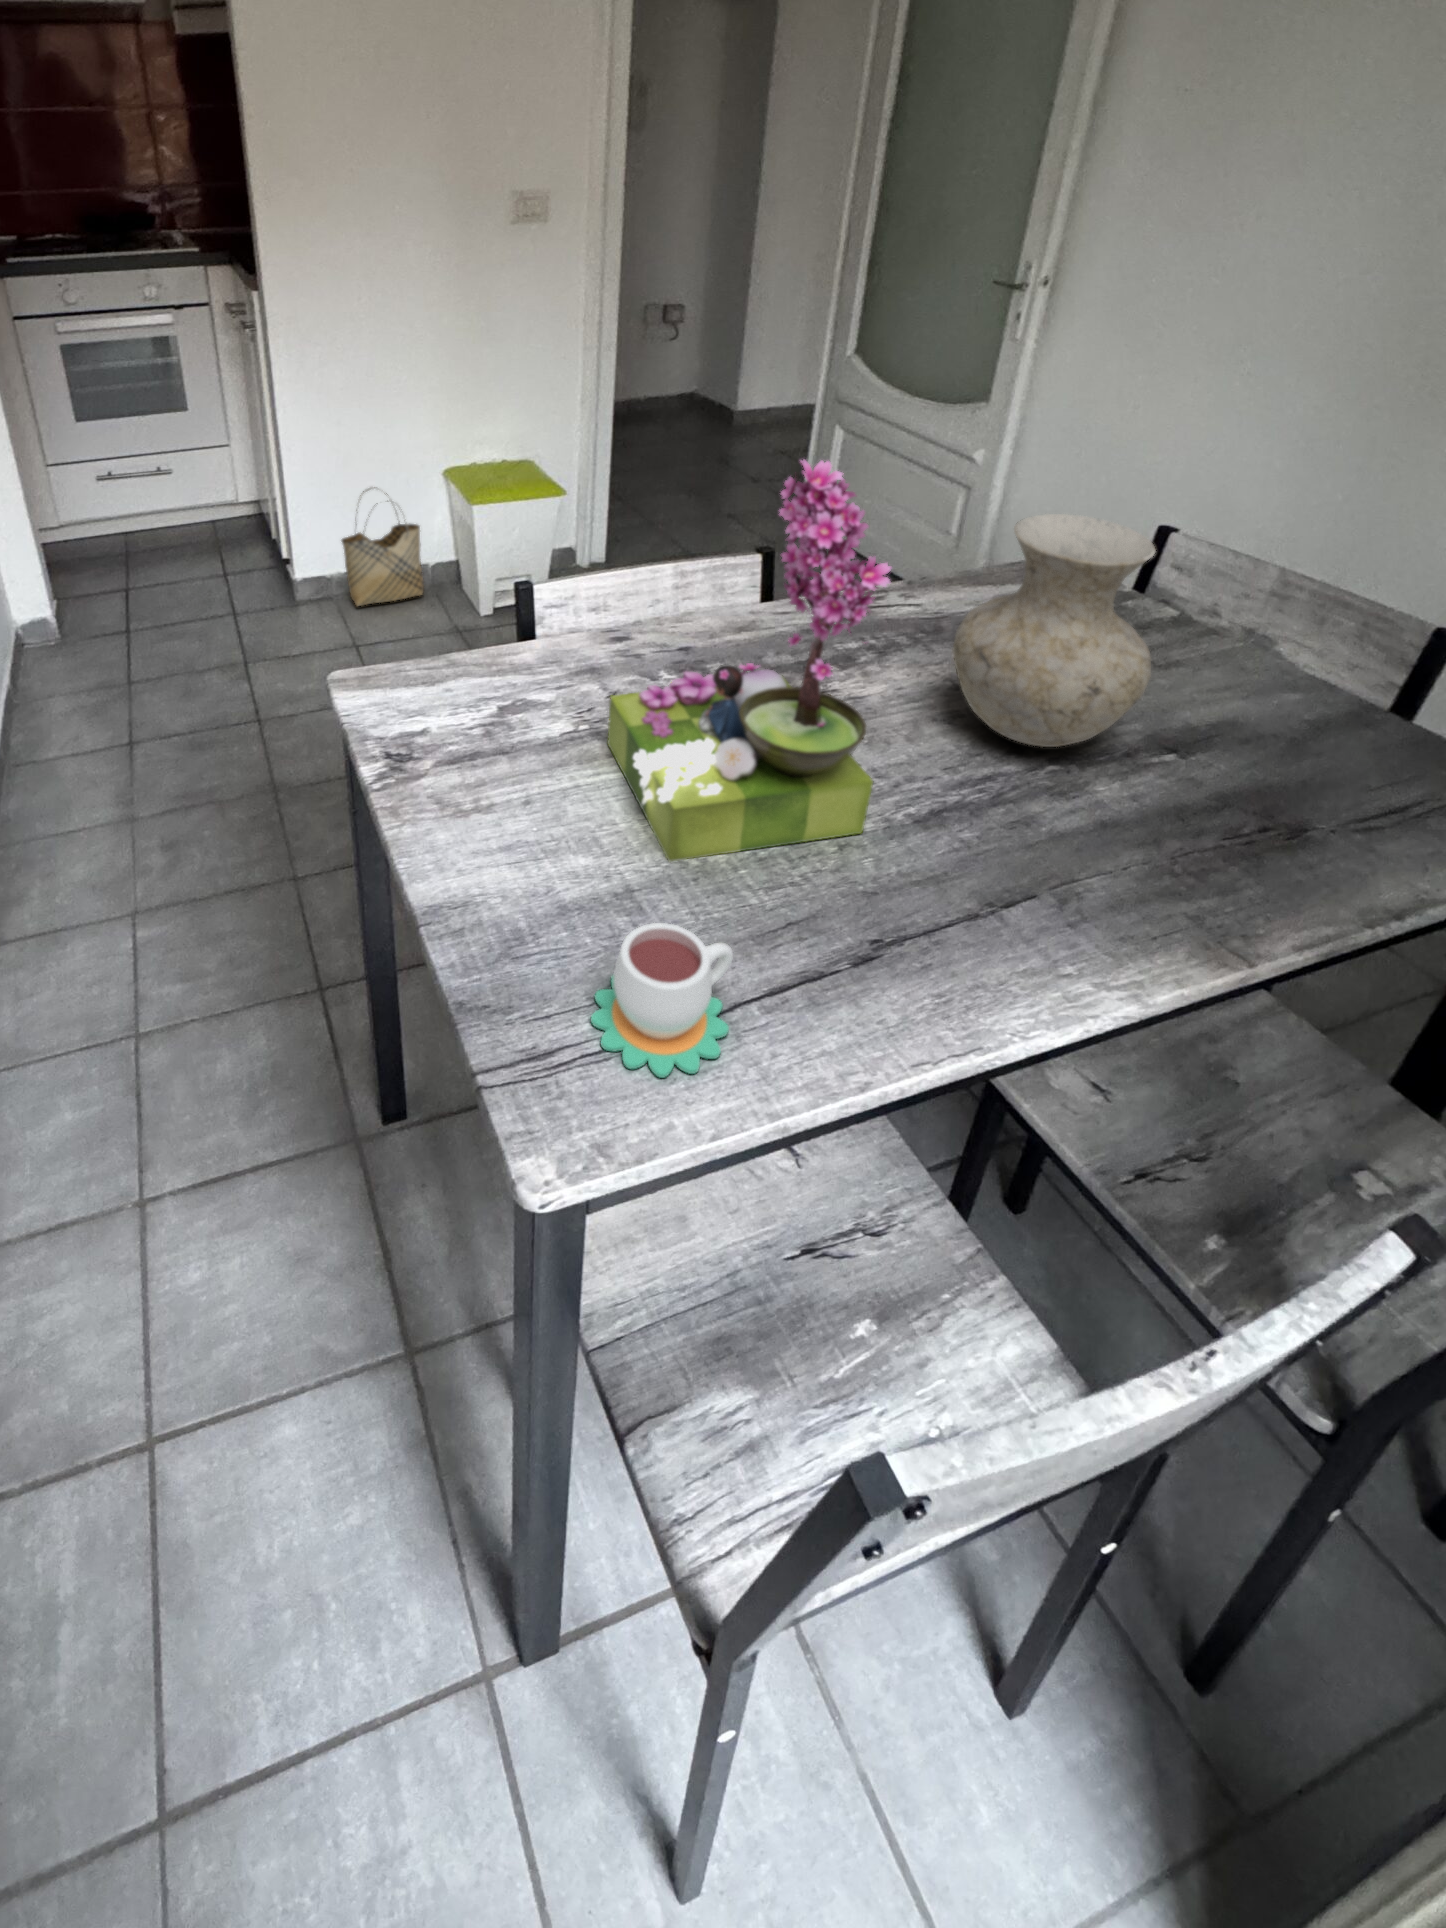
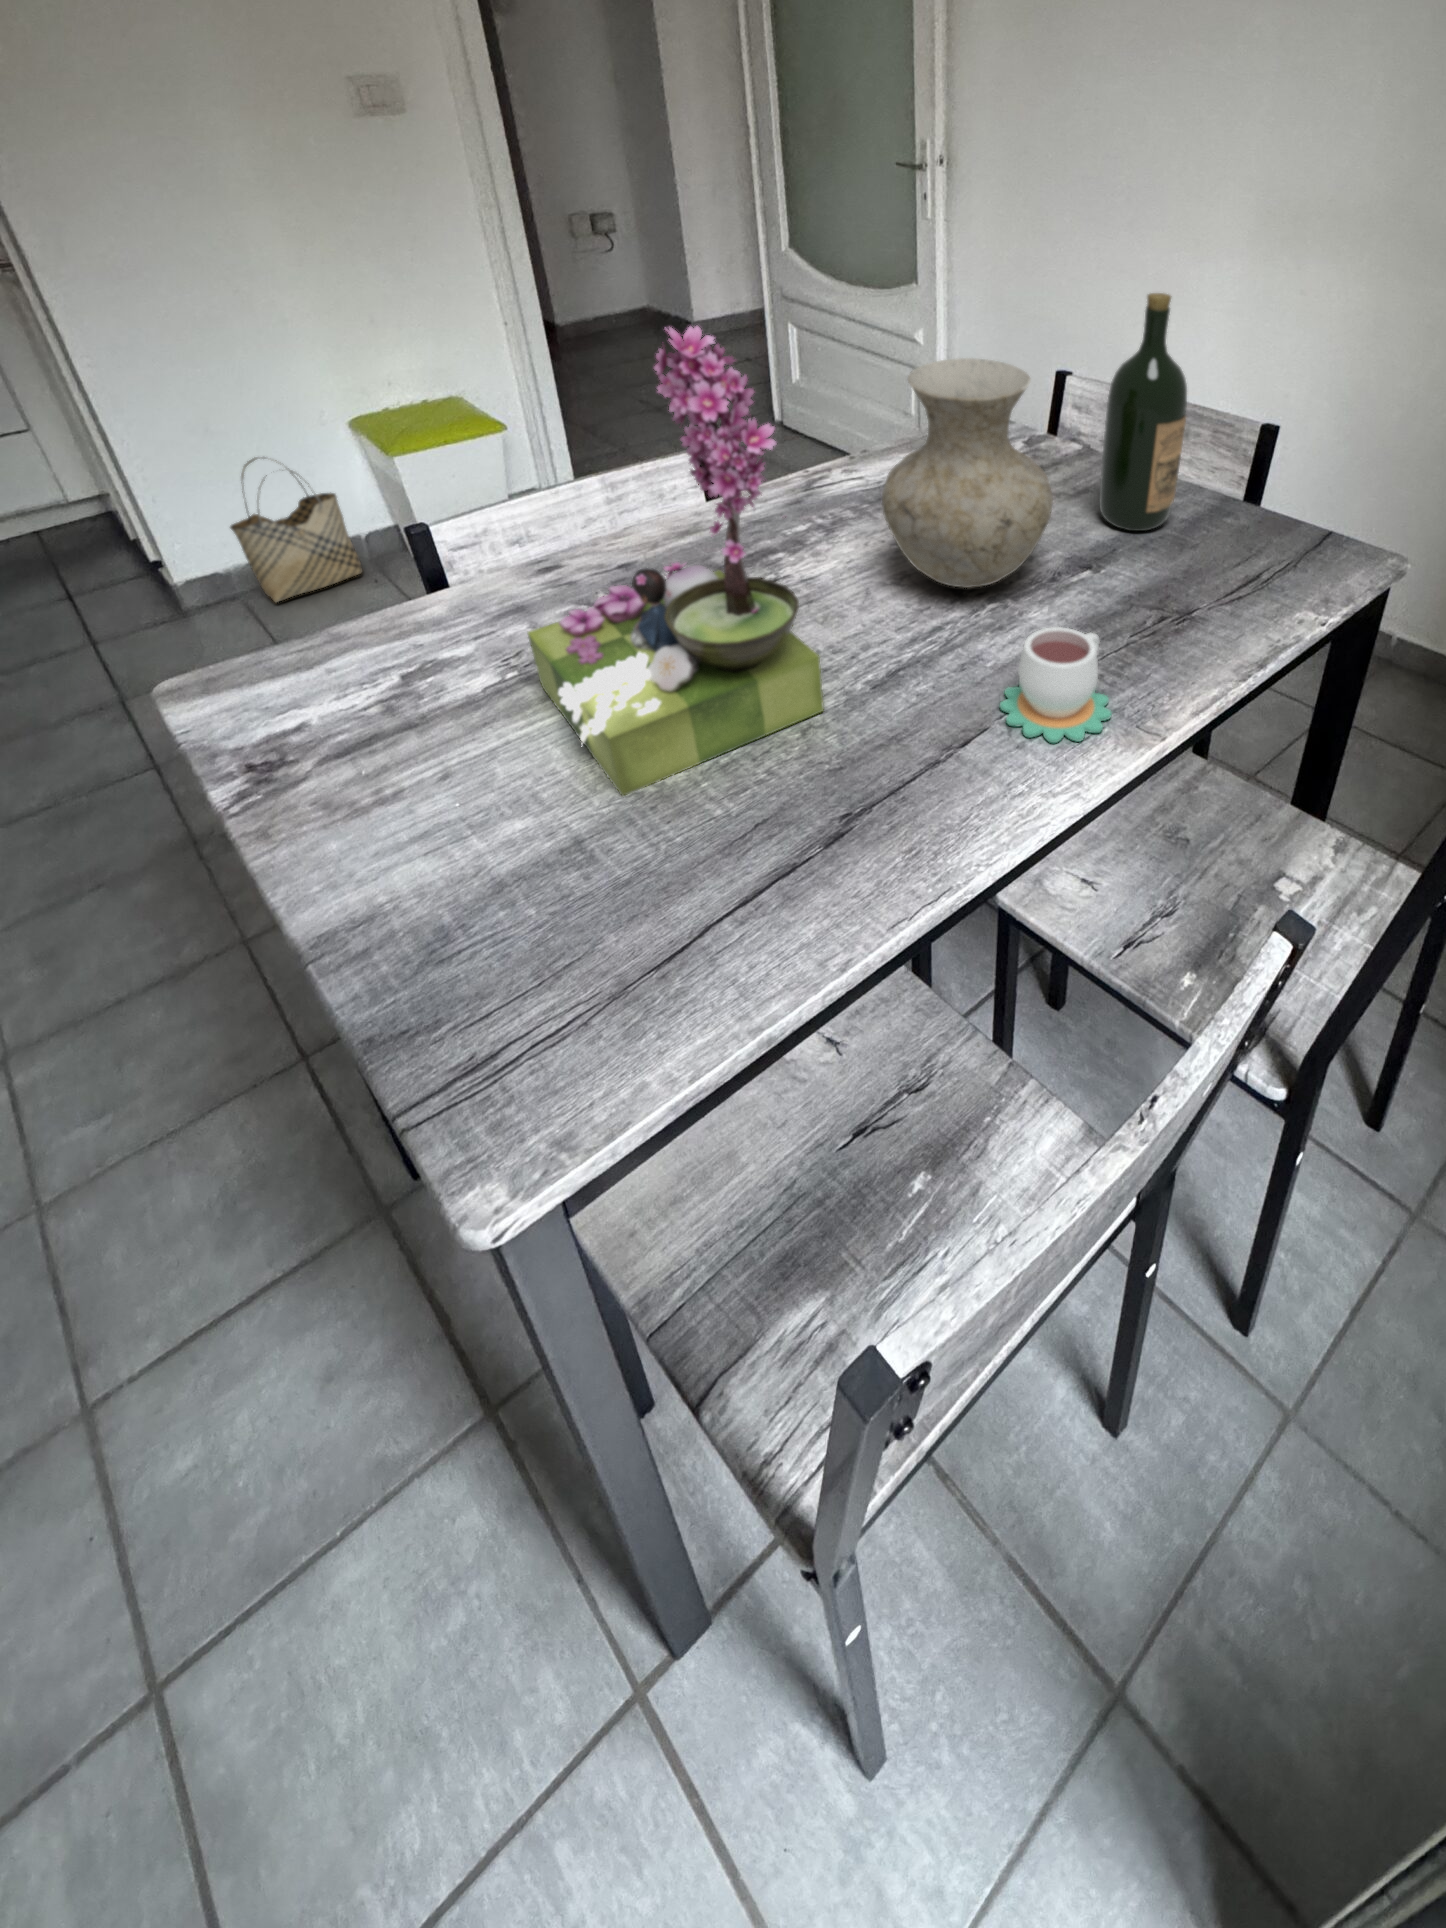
wine bottle: none [1198,473,1350,726] -> present [1099,293,1187,531]
mug: present [591,923,733,1078] -> present [1000,627,1112,743]

